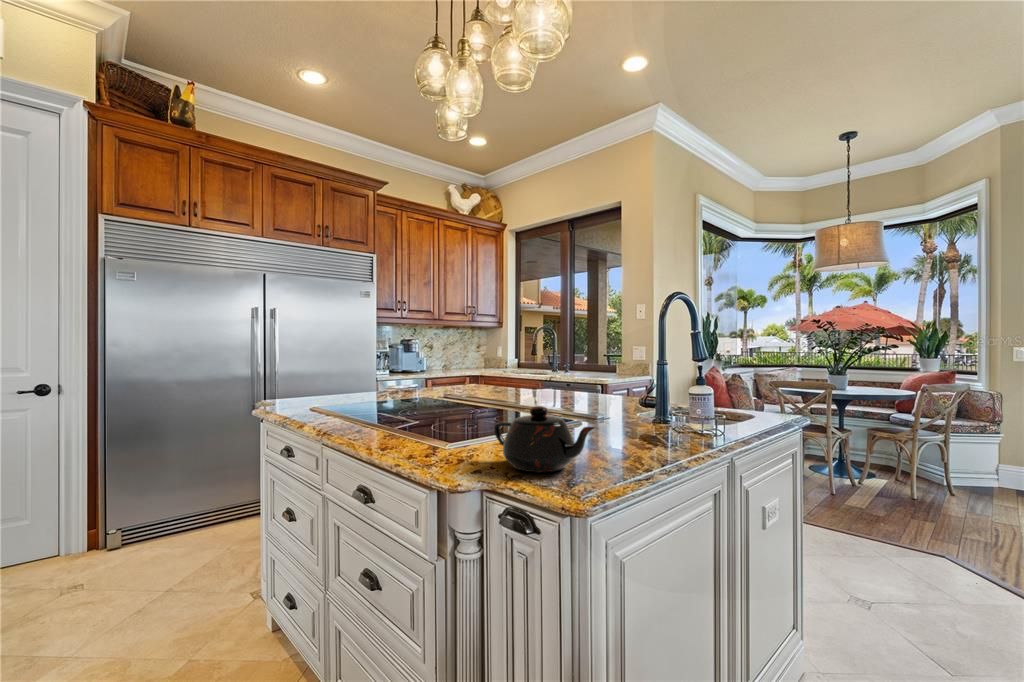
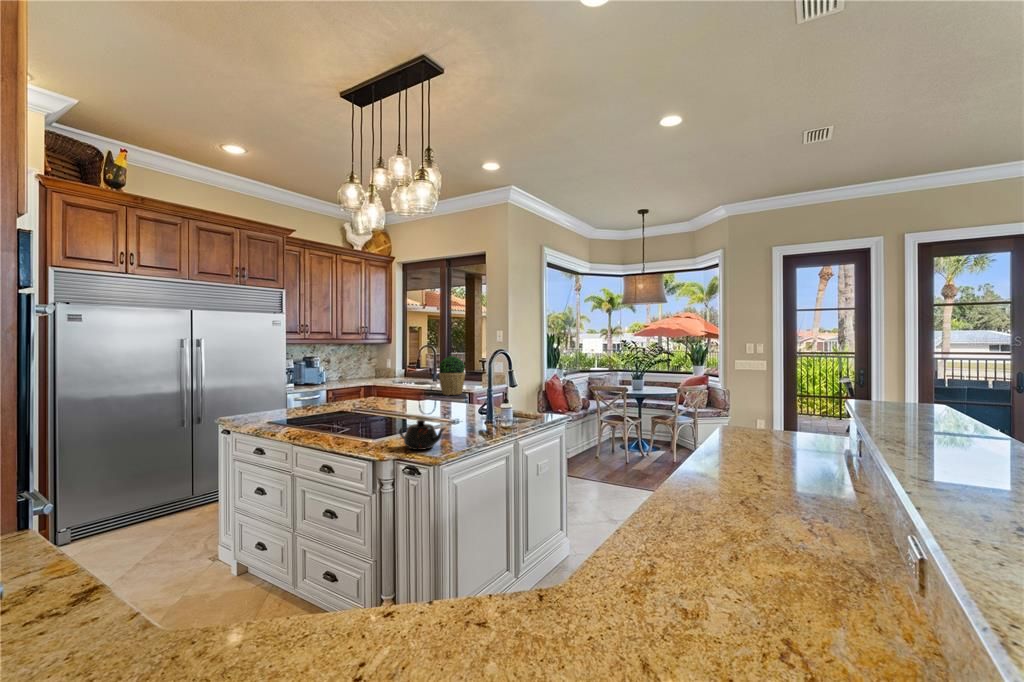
potted plant: none [559,336,595,388] -> present [439,356,465,396]

